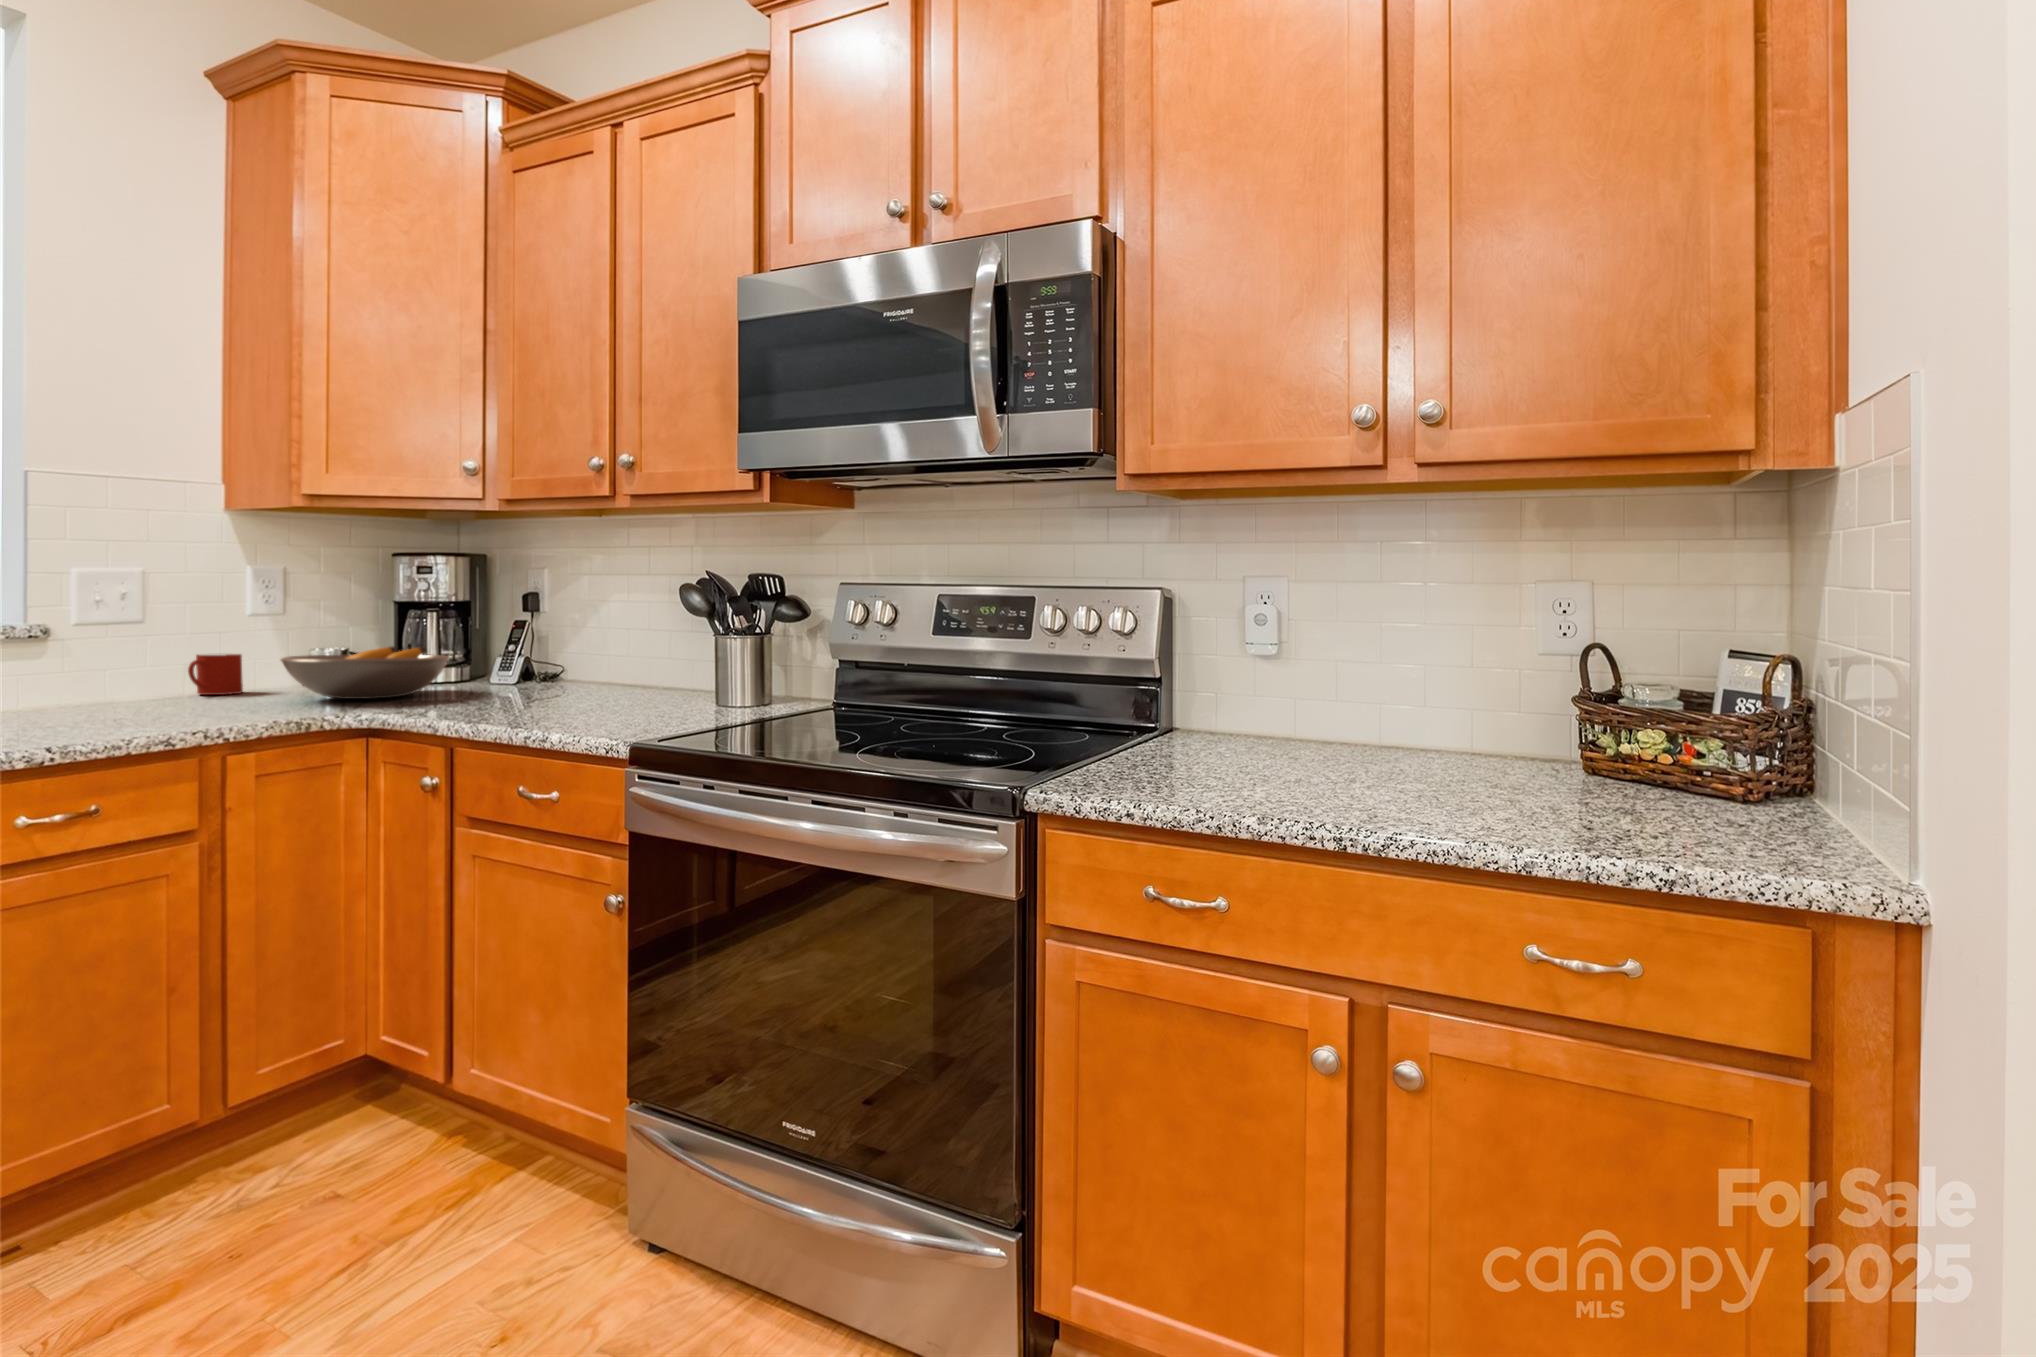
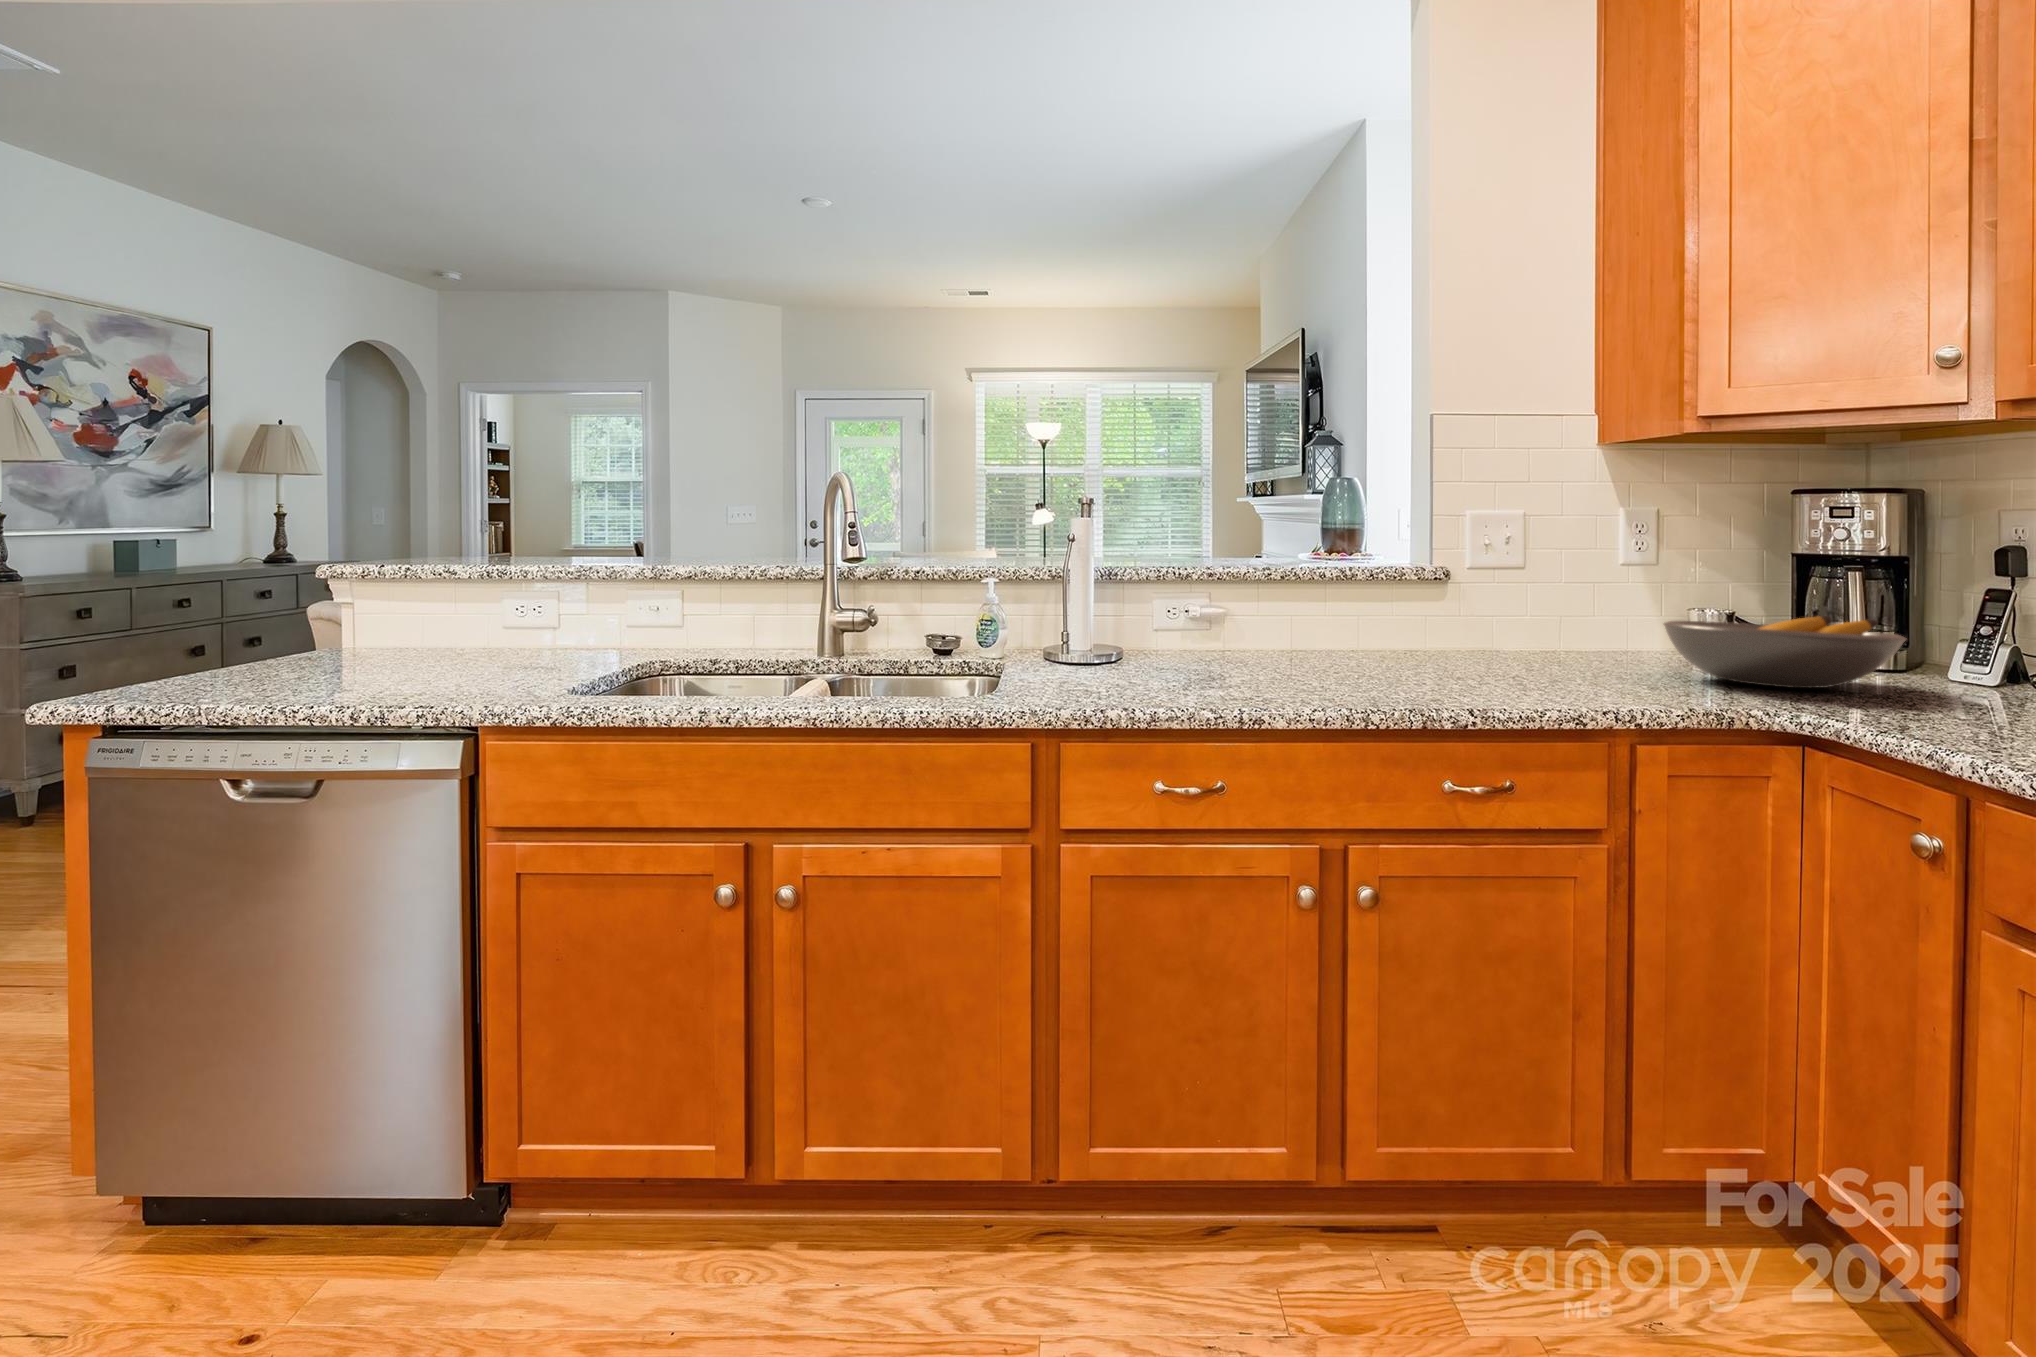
mug: present [188,654,243,695] -> none [1541,611,1594,661]

